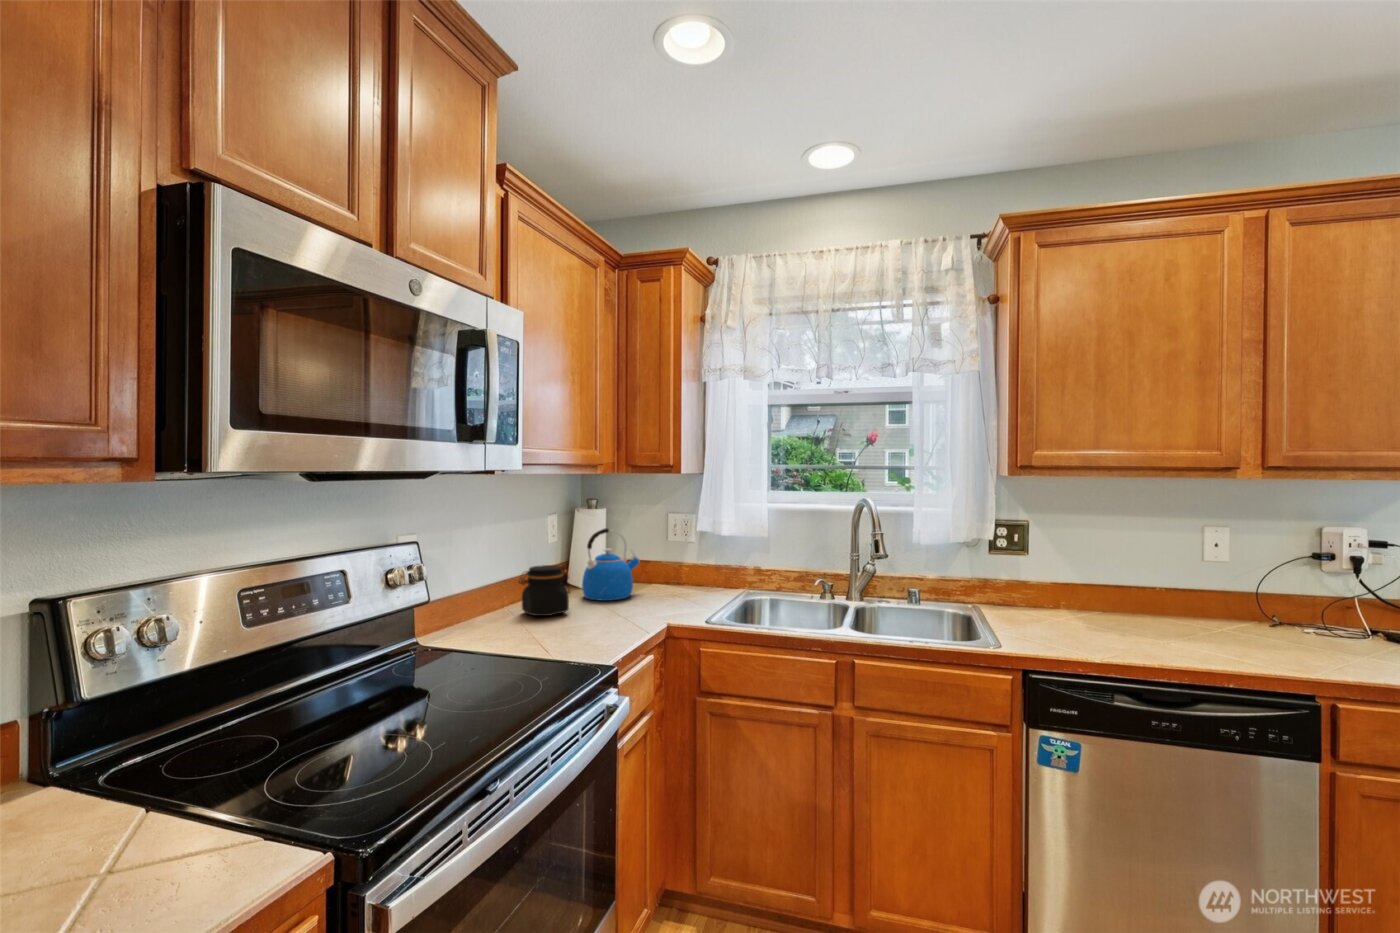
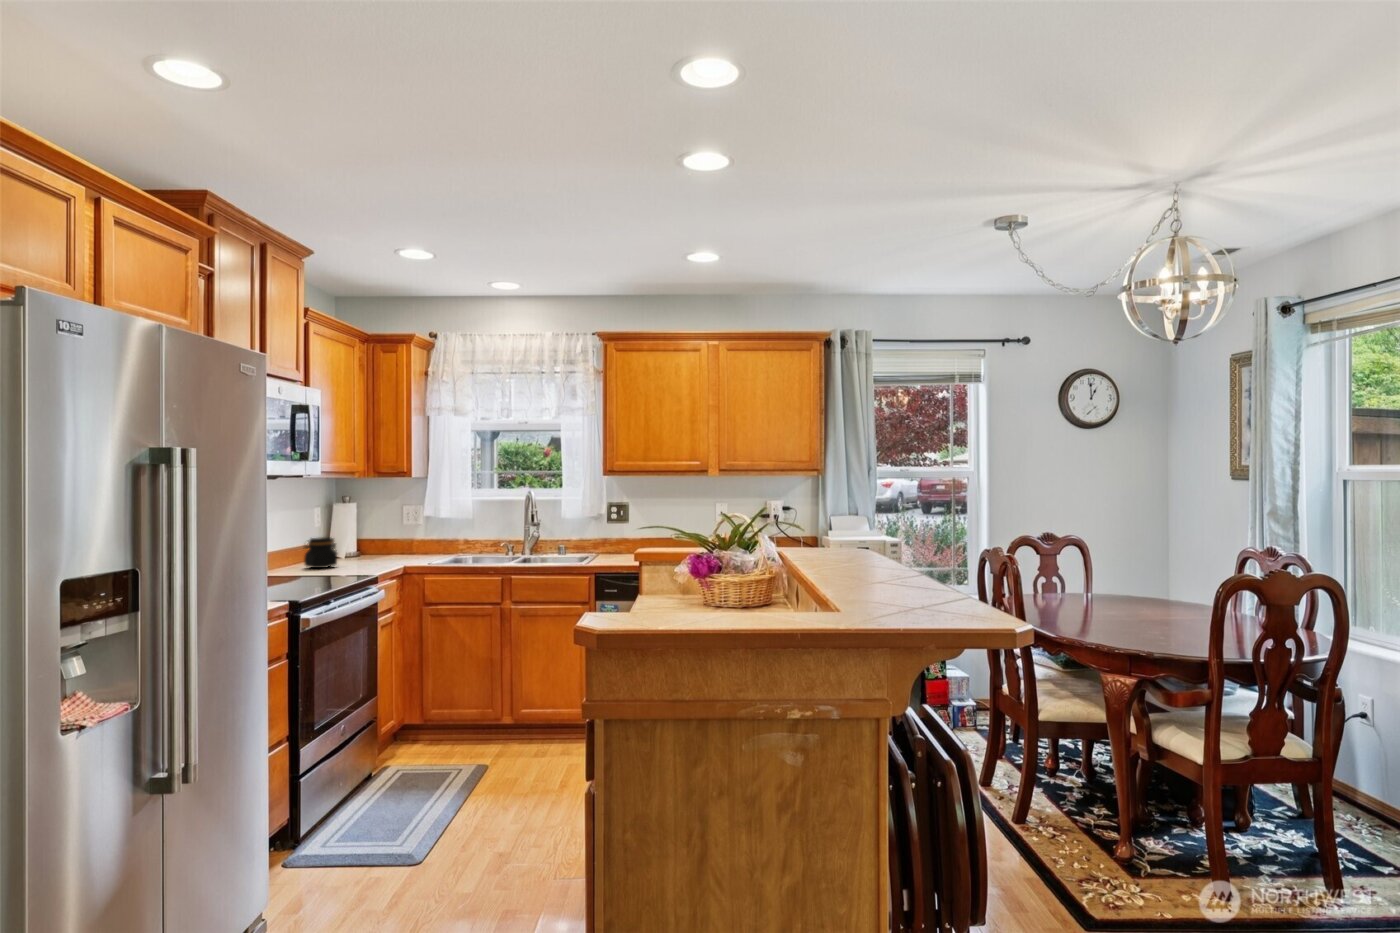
kettle: present [582,528,640,601] -> none [342,515,383,562]

